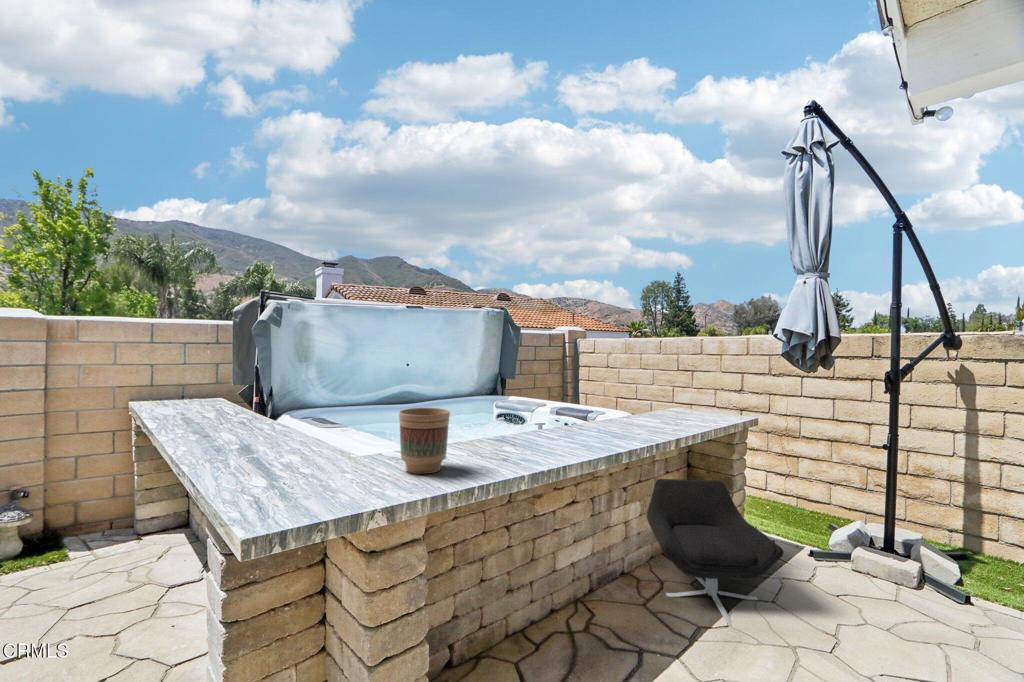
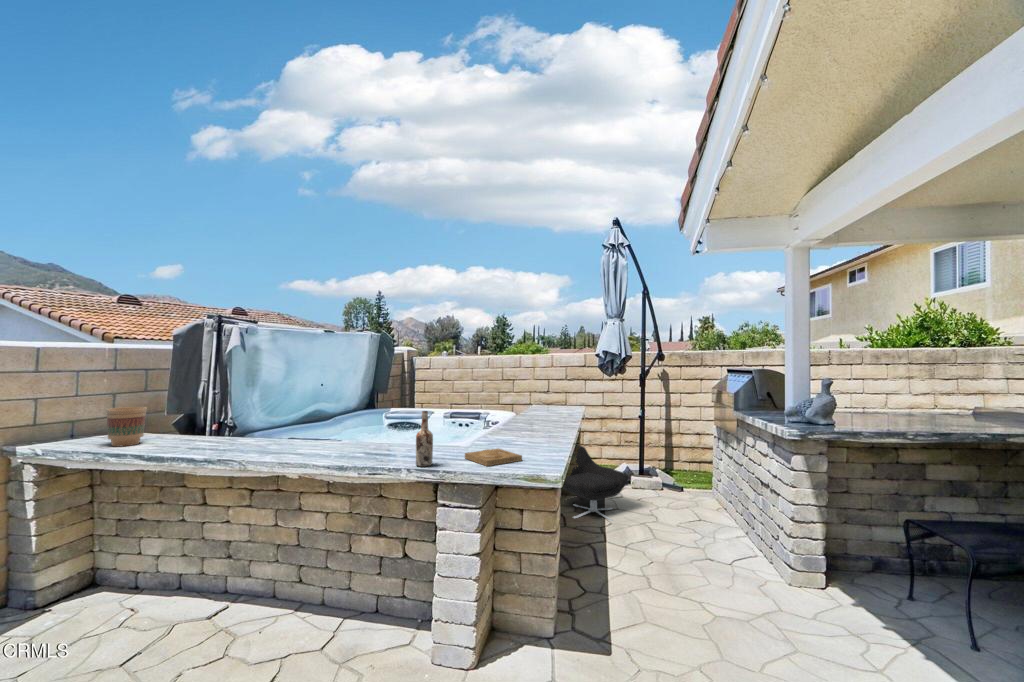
wine bottle: none [213,398,240,476] -> present [416,411,433,467]
flower pot: present [399,408,450,474] -> present [106,407,147,447]
tray: none [265,465,356,494] -> present [465,449,522,466]

